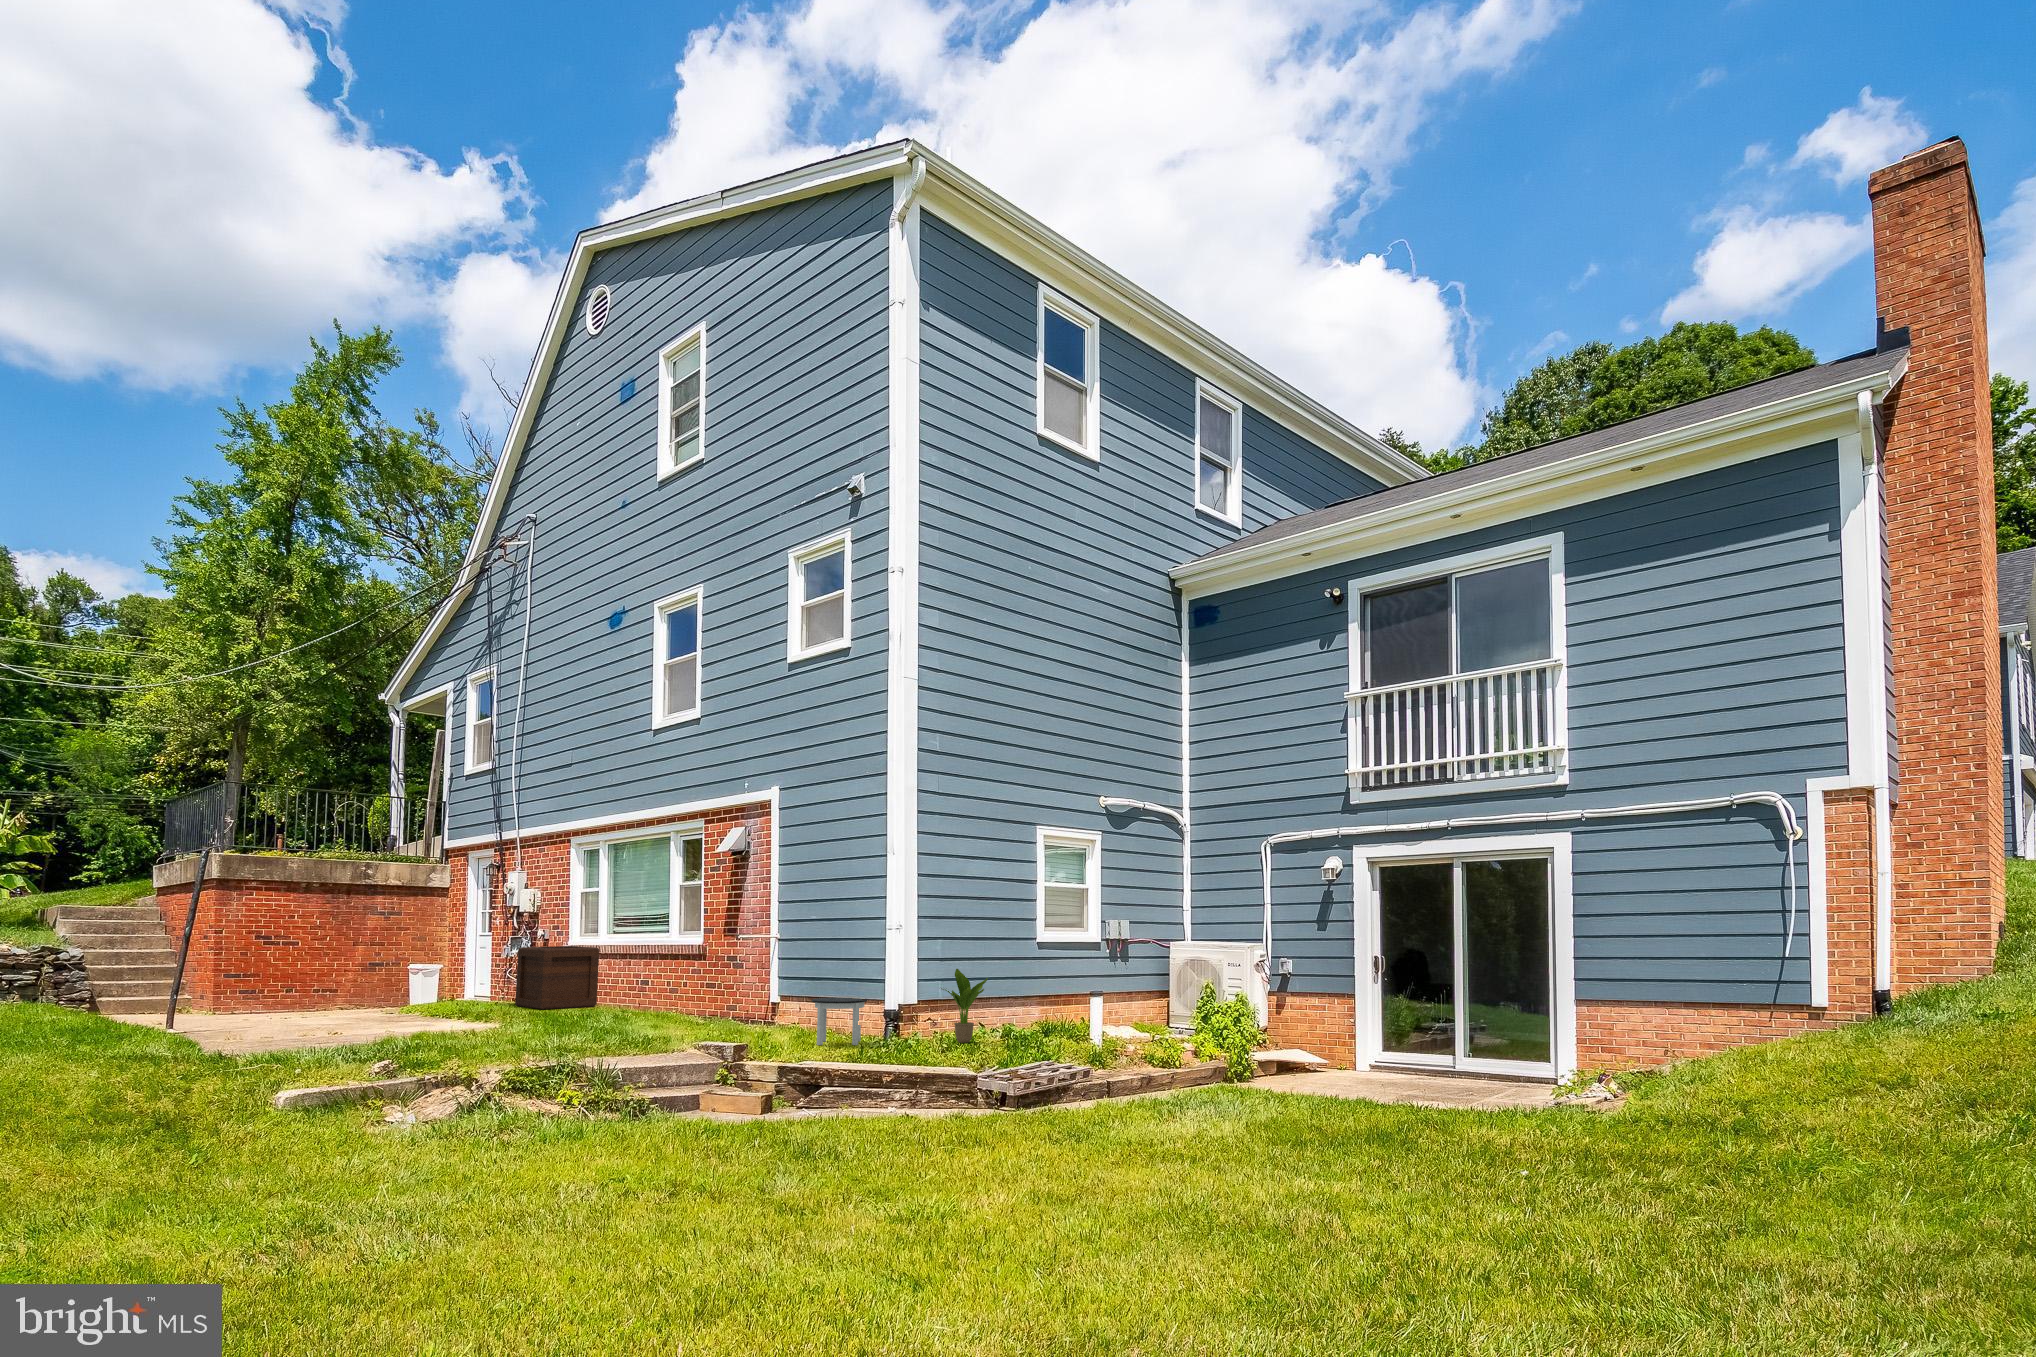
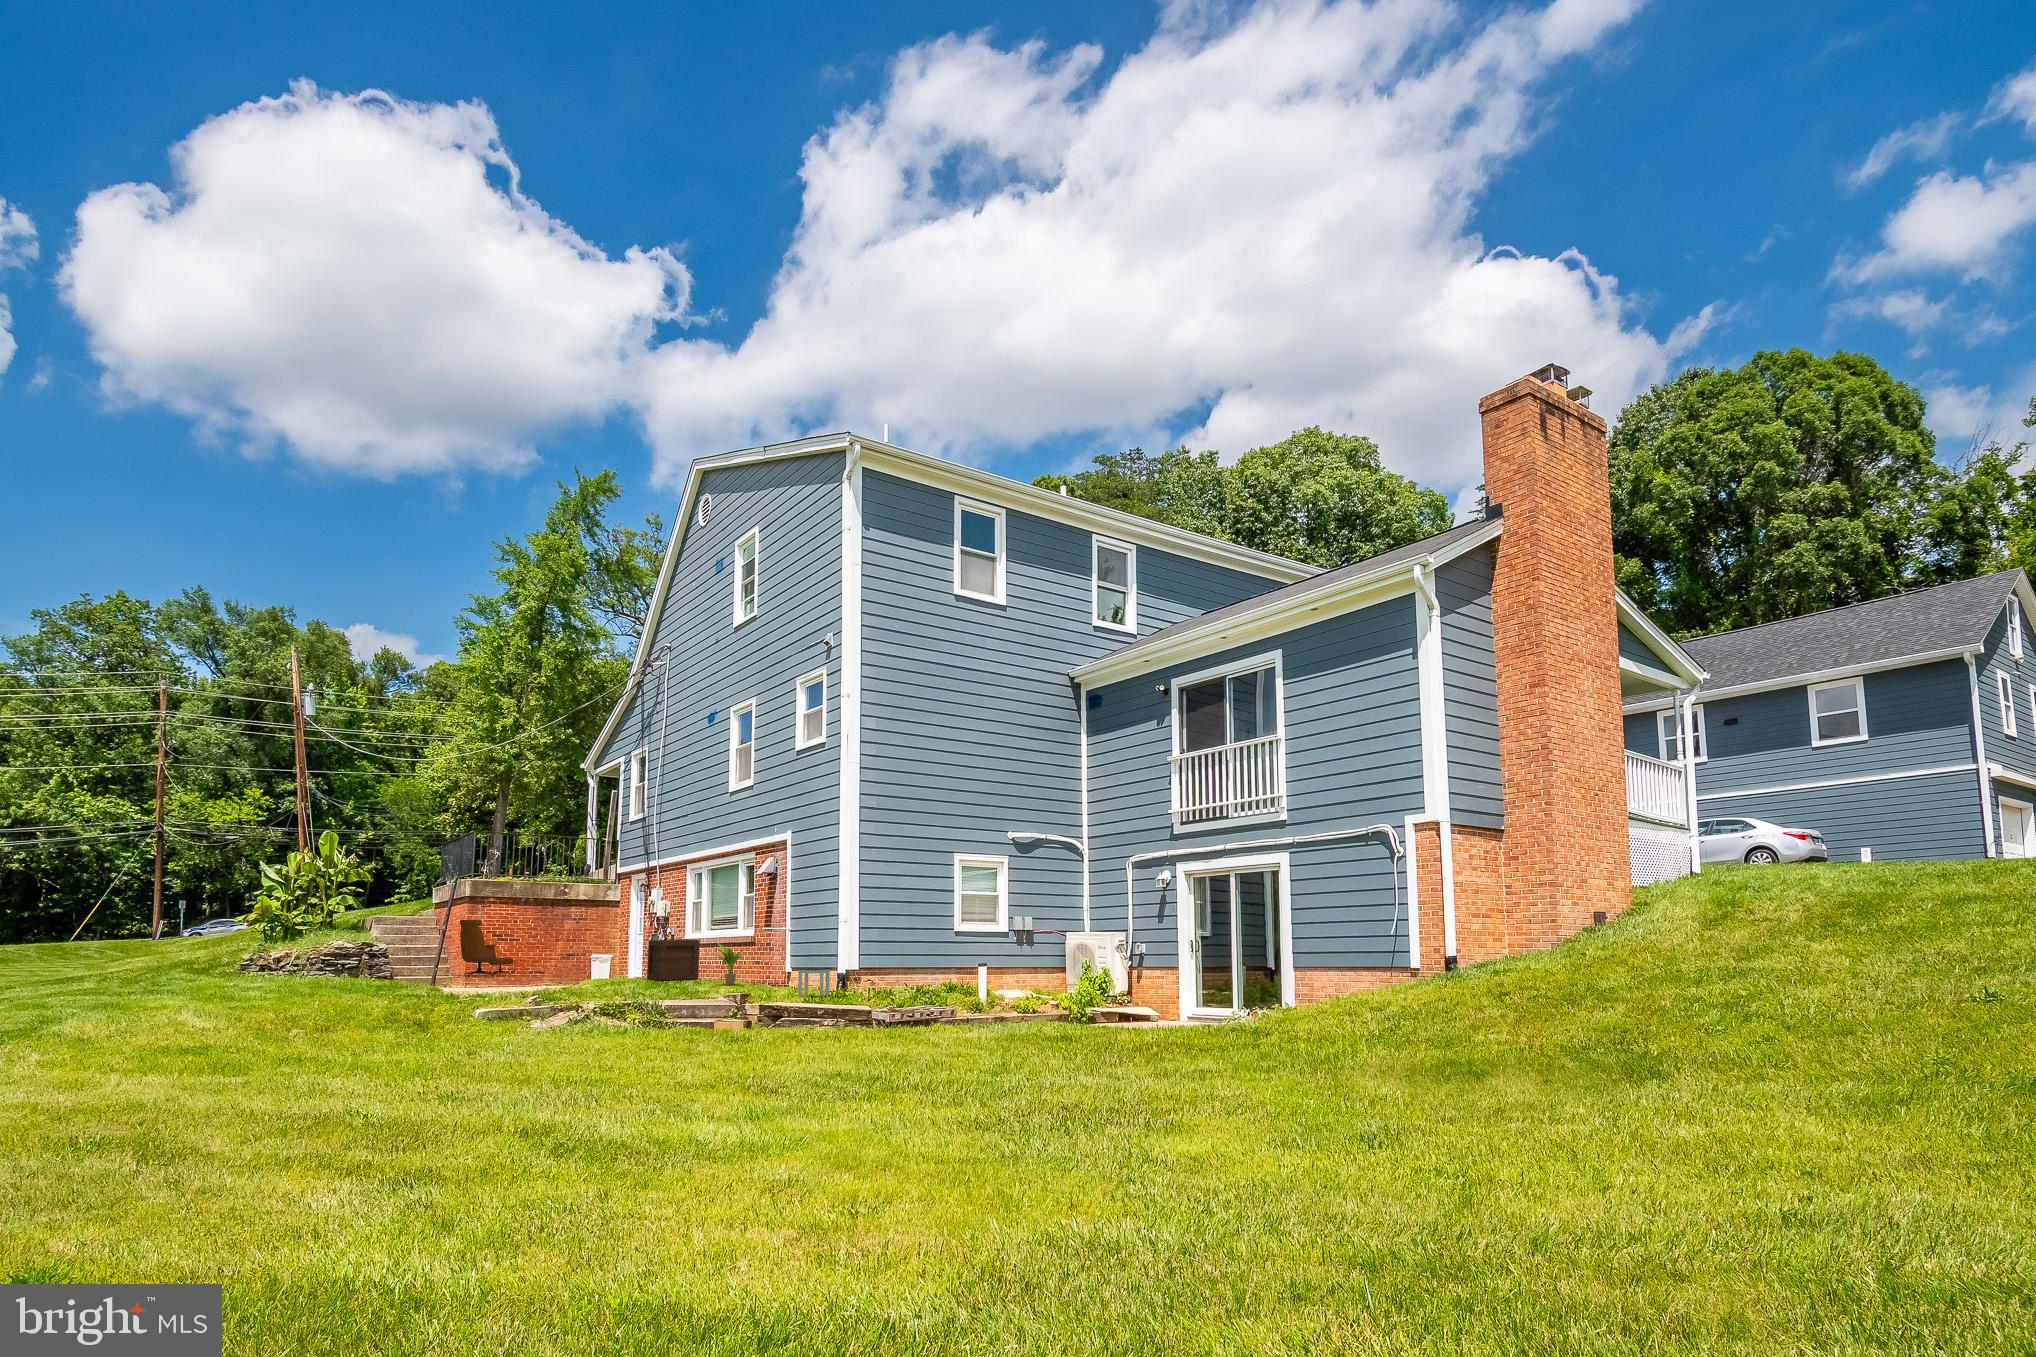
lounge chair: none [209,914,290,1000] -> present [460,919,513,976]
potted plant: present [941,969,988,1043] -> present [715,943,744,985]

